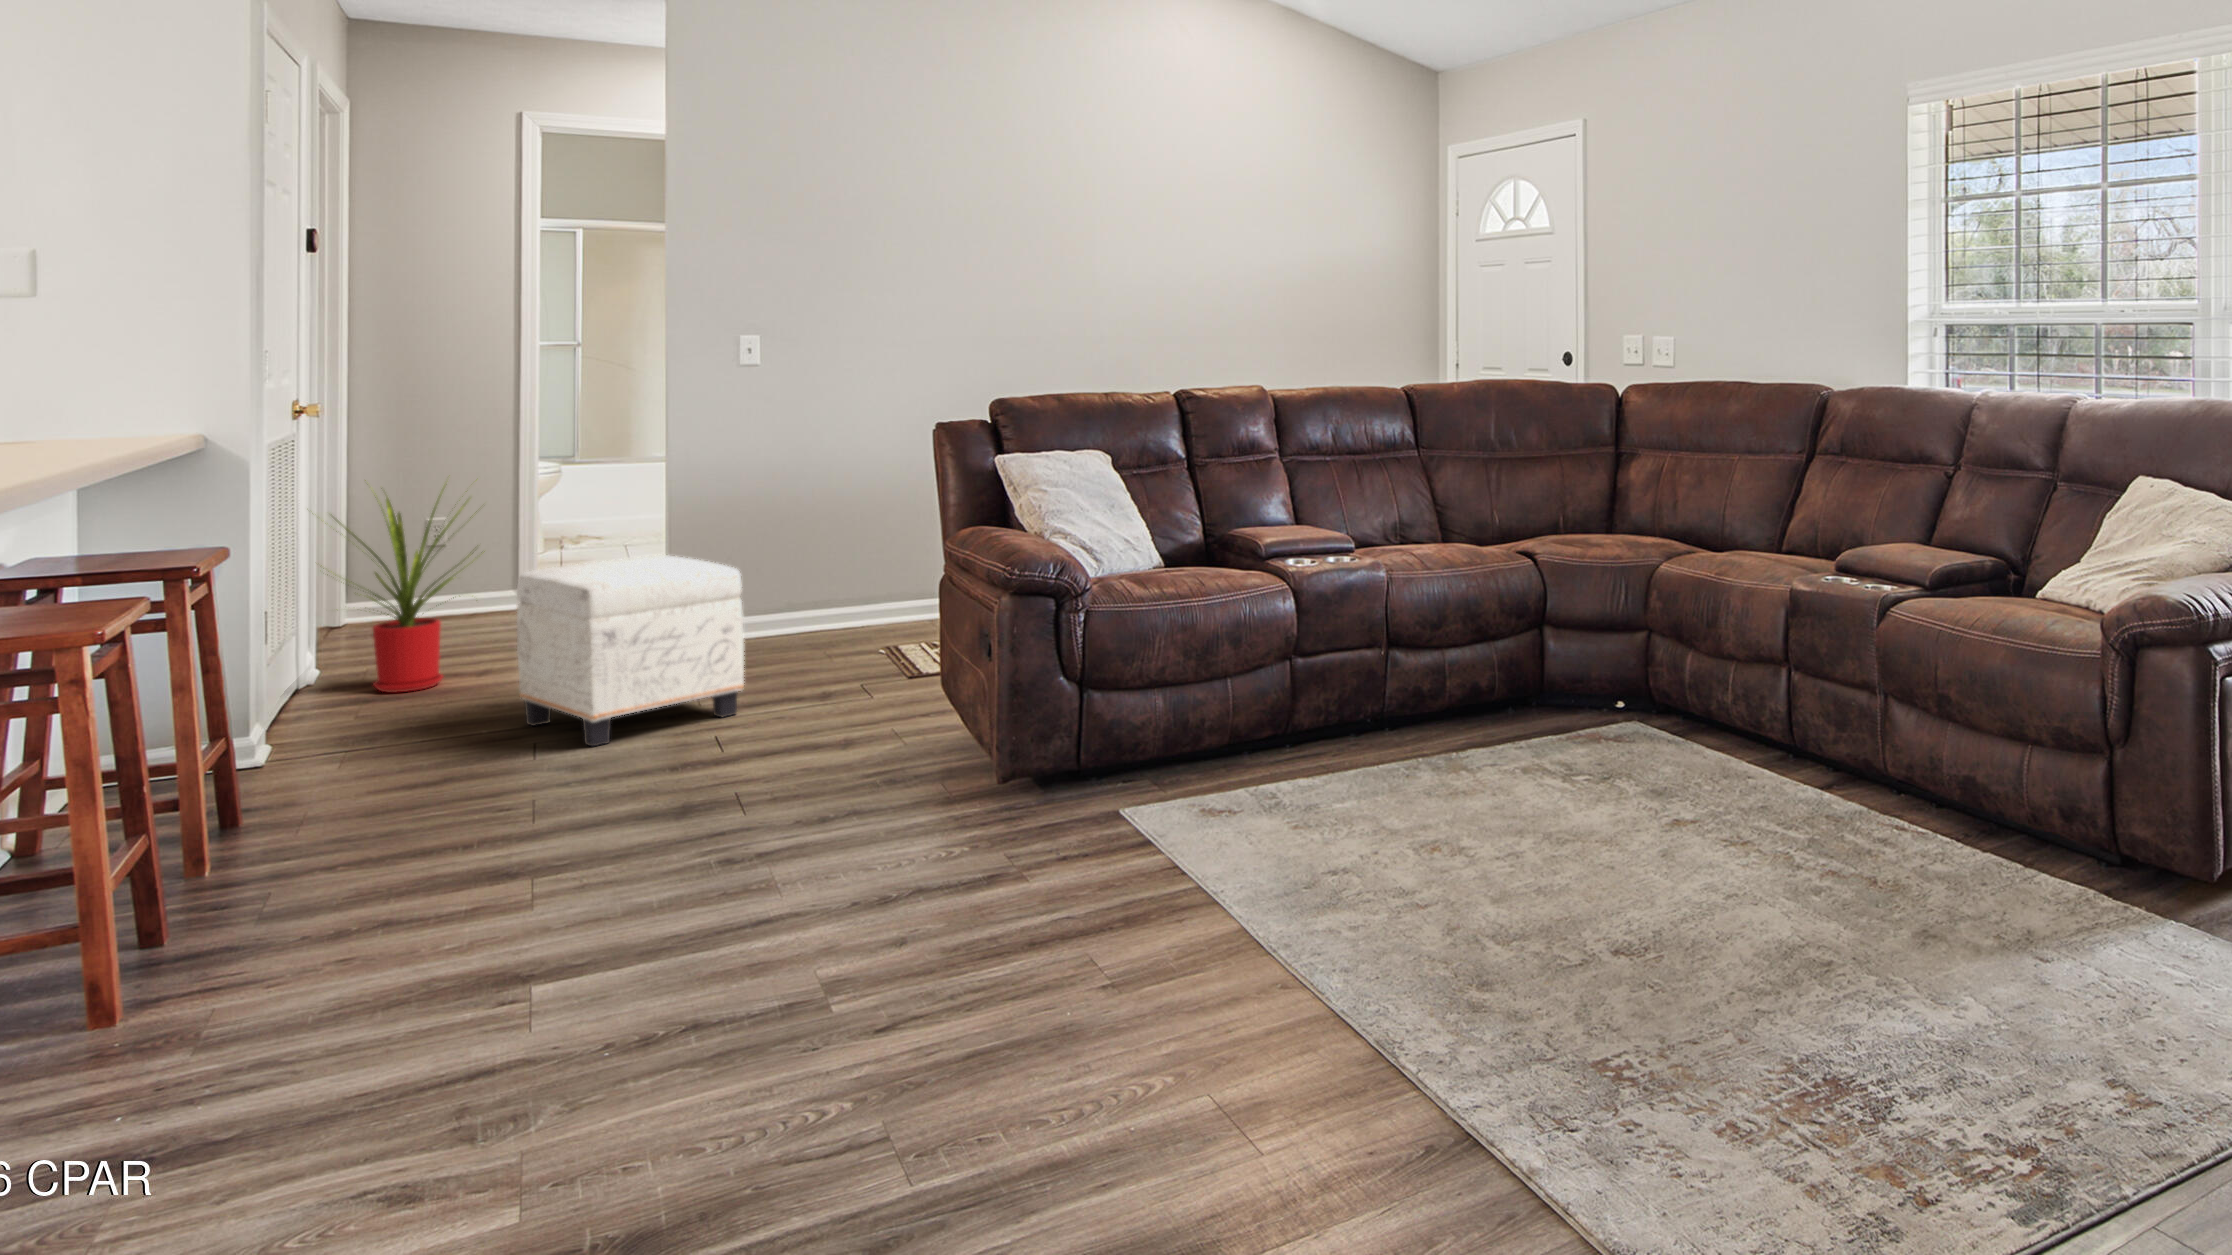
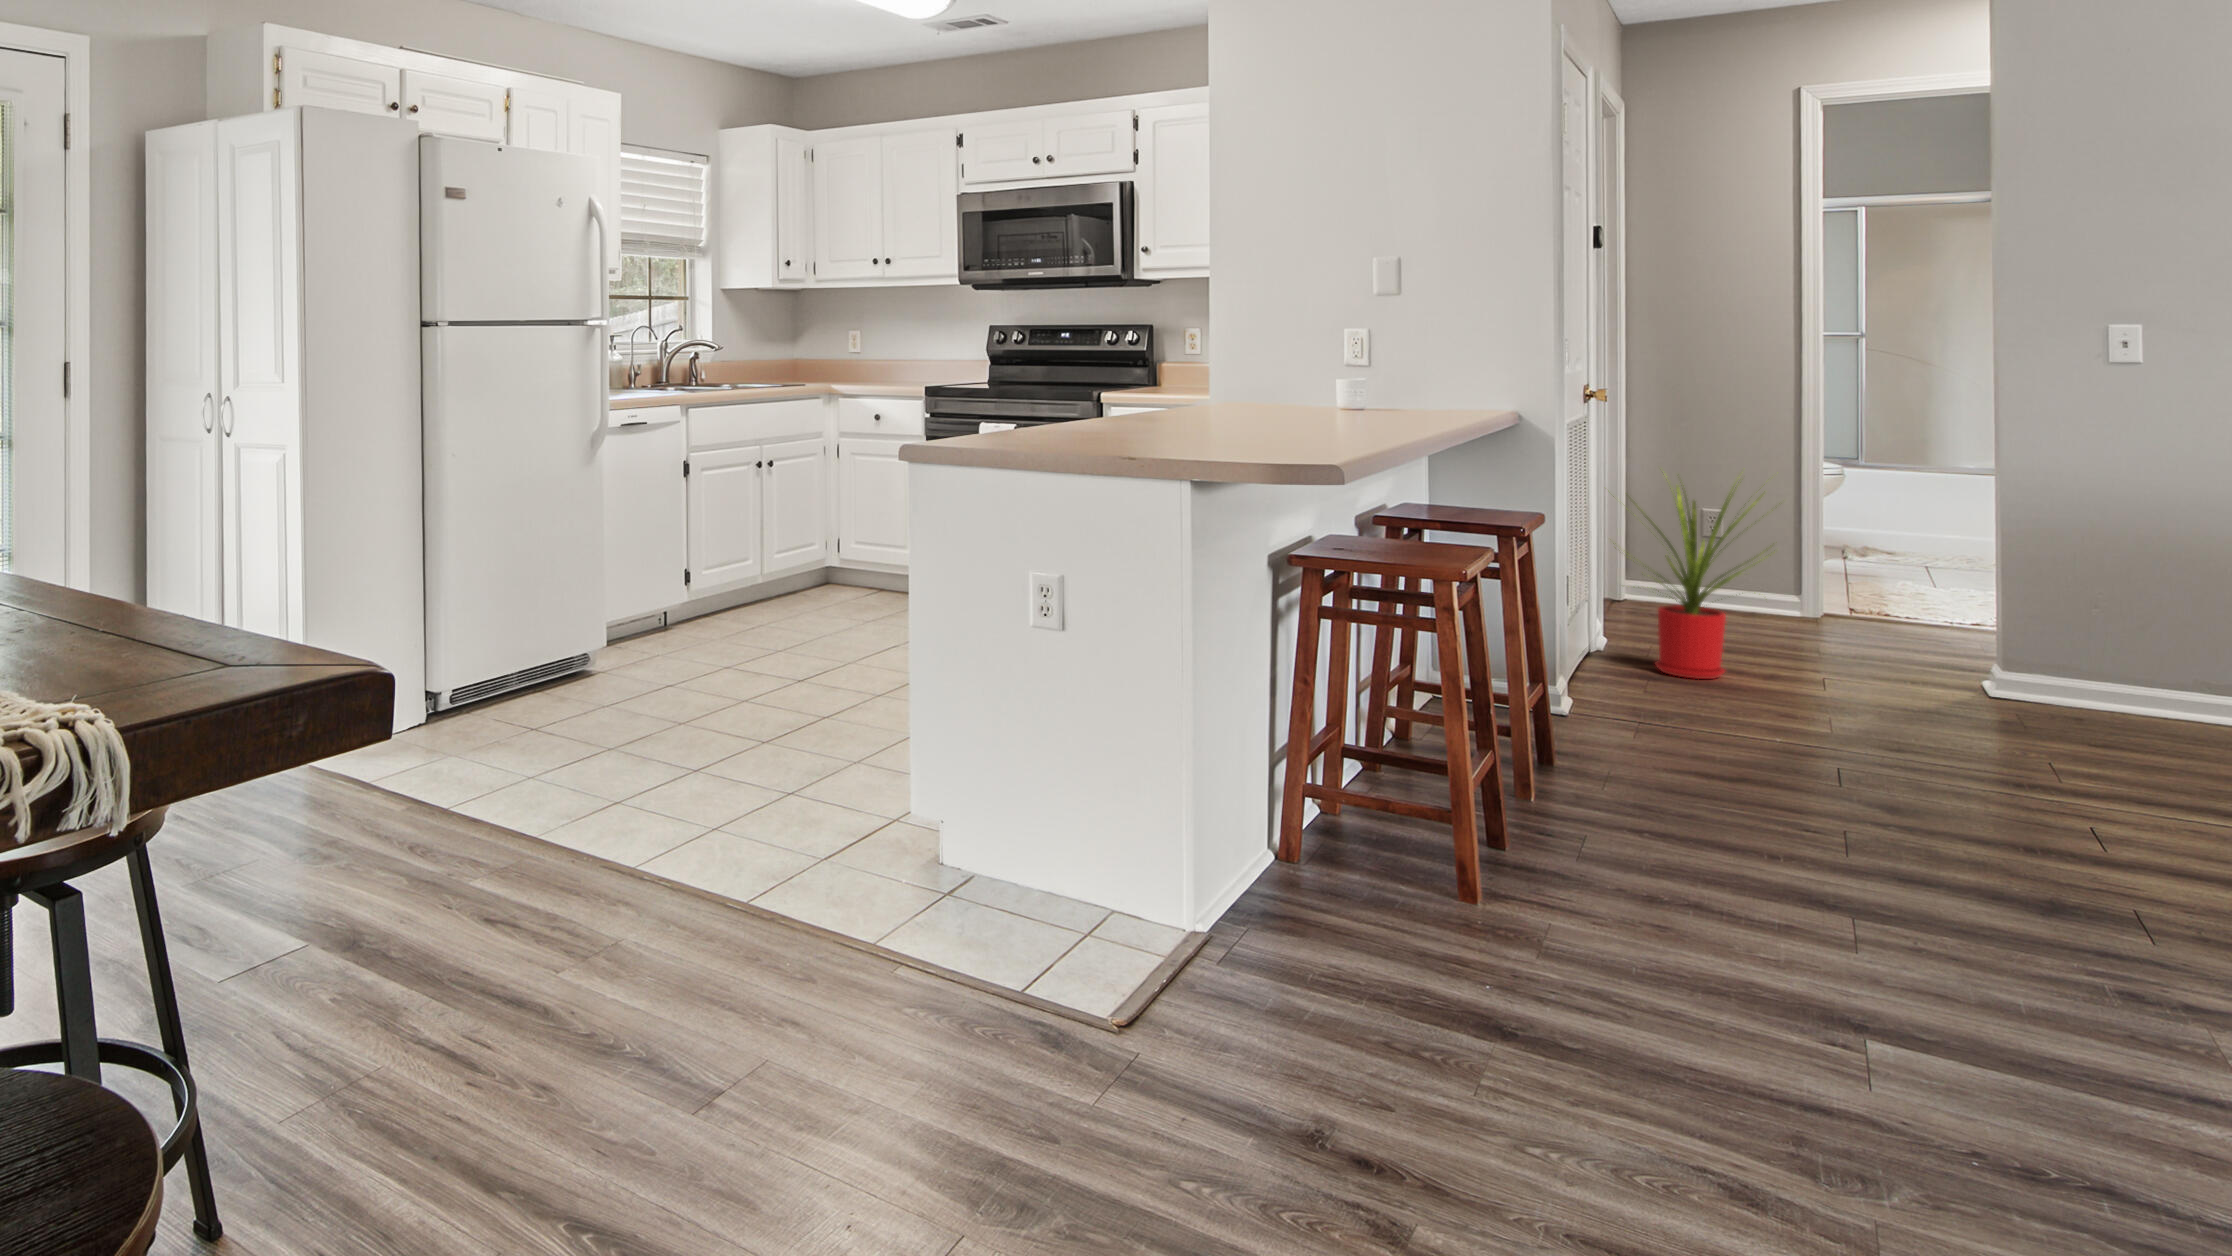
ottoman: present [517,555,744,746] -> none [1817,579,2141,801]

